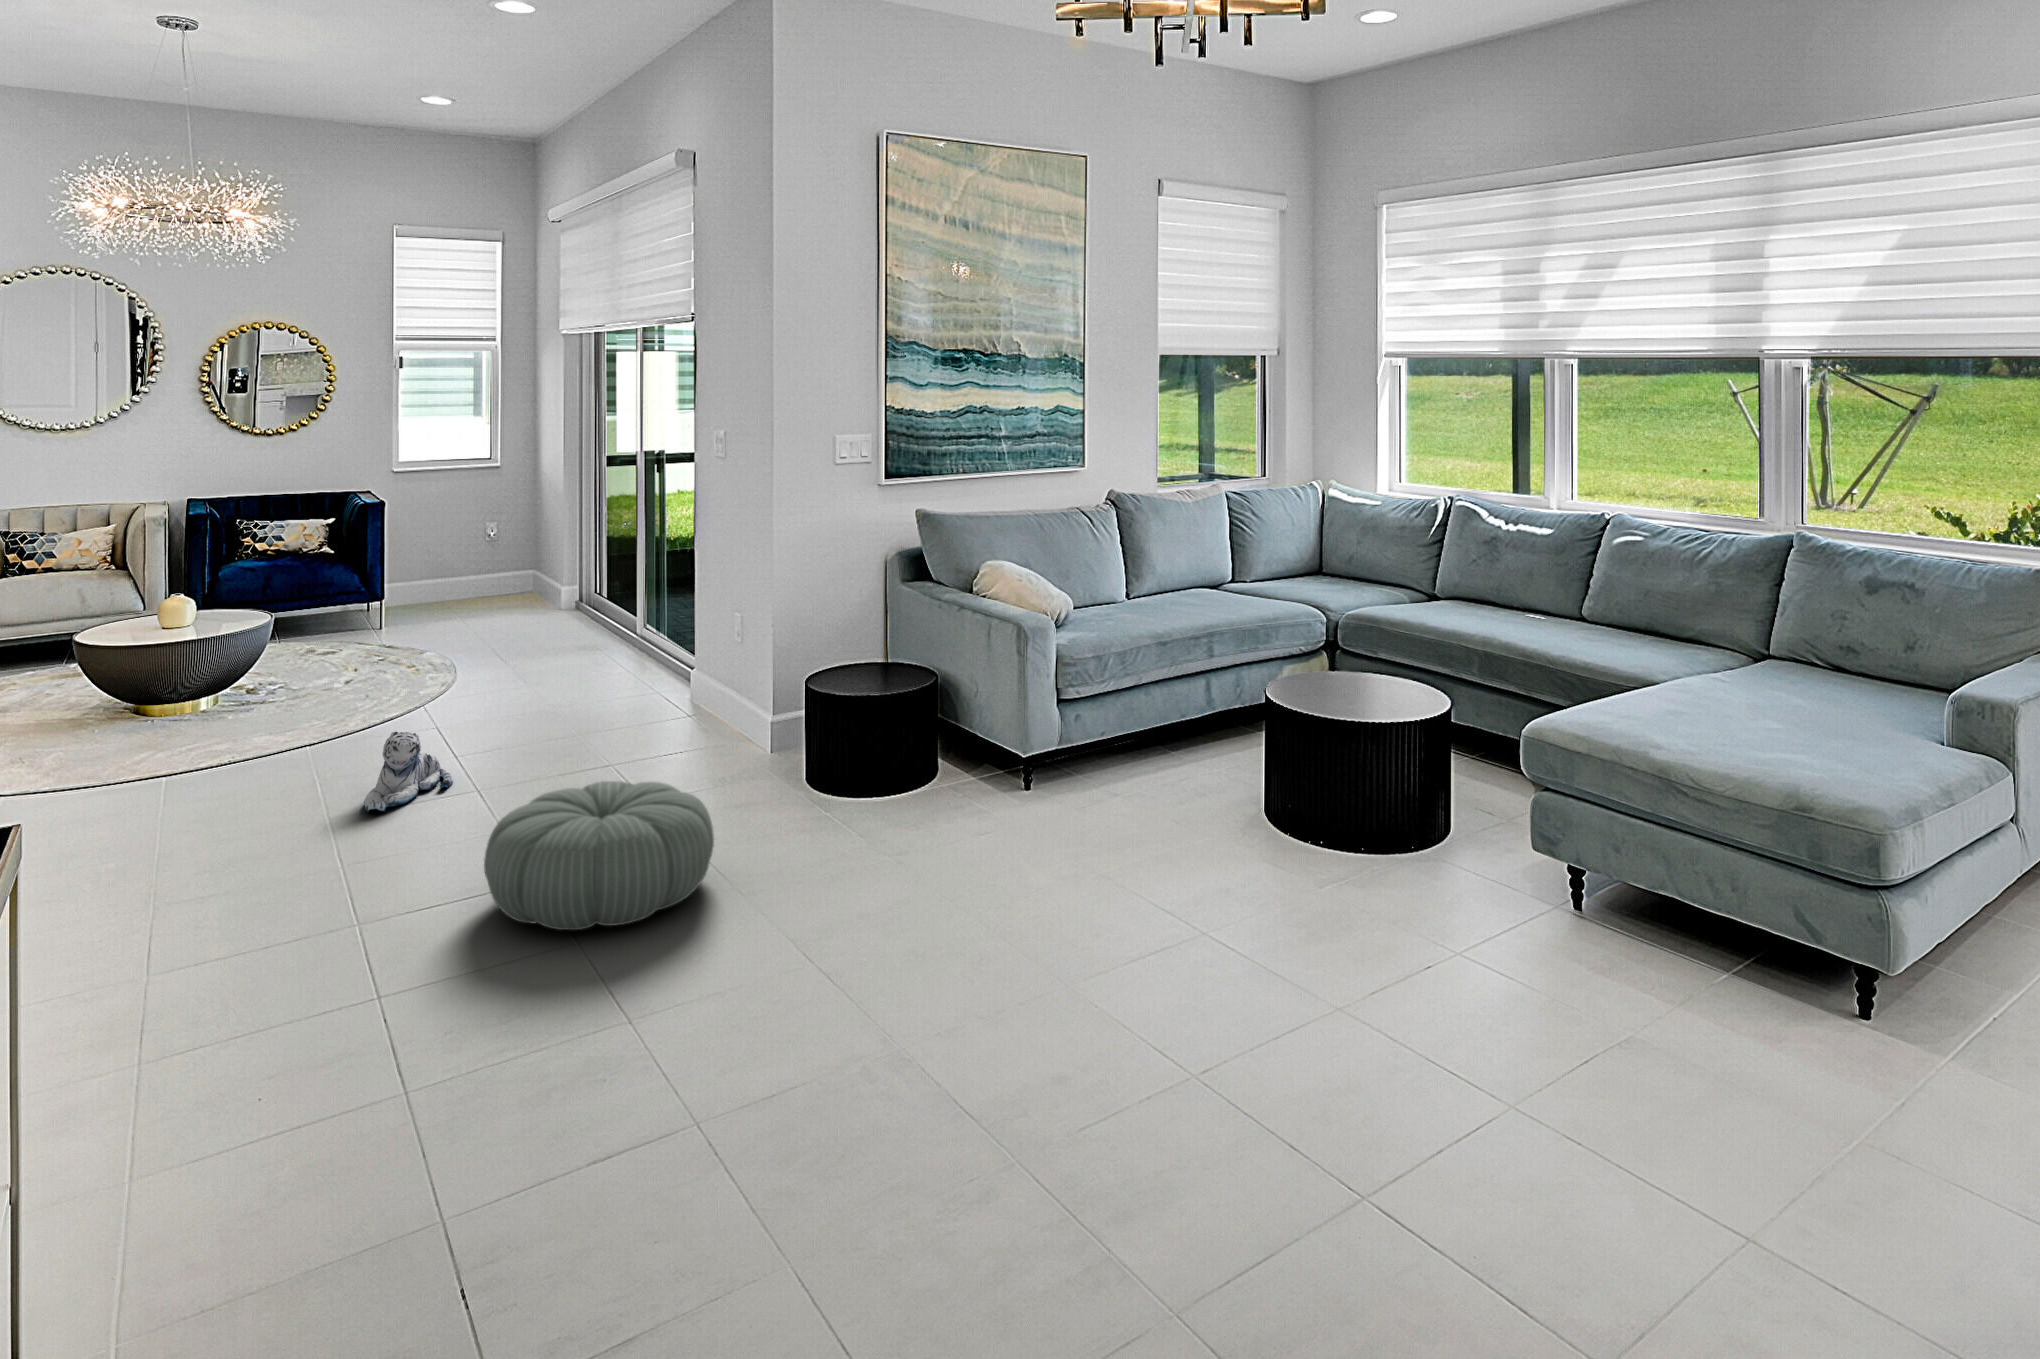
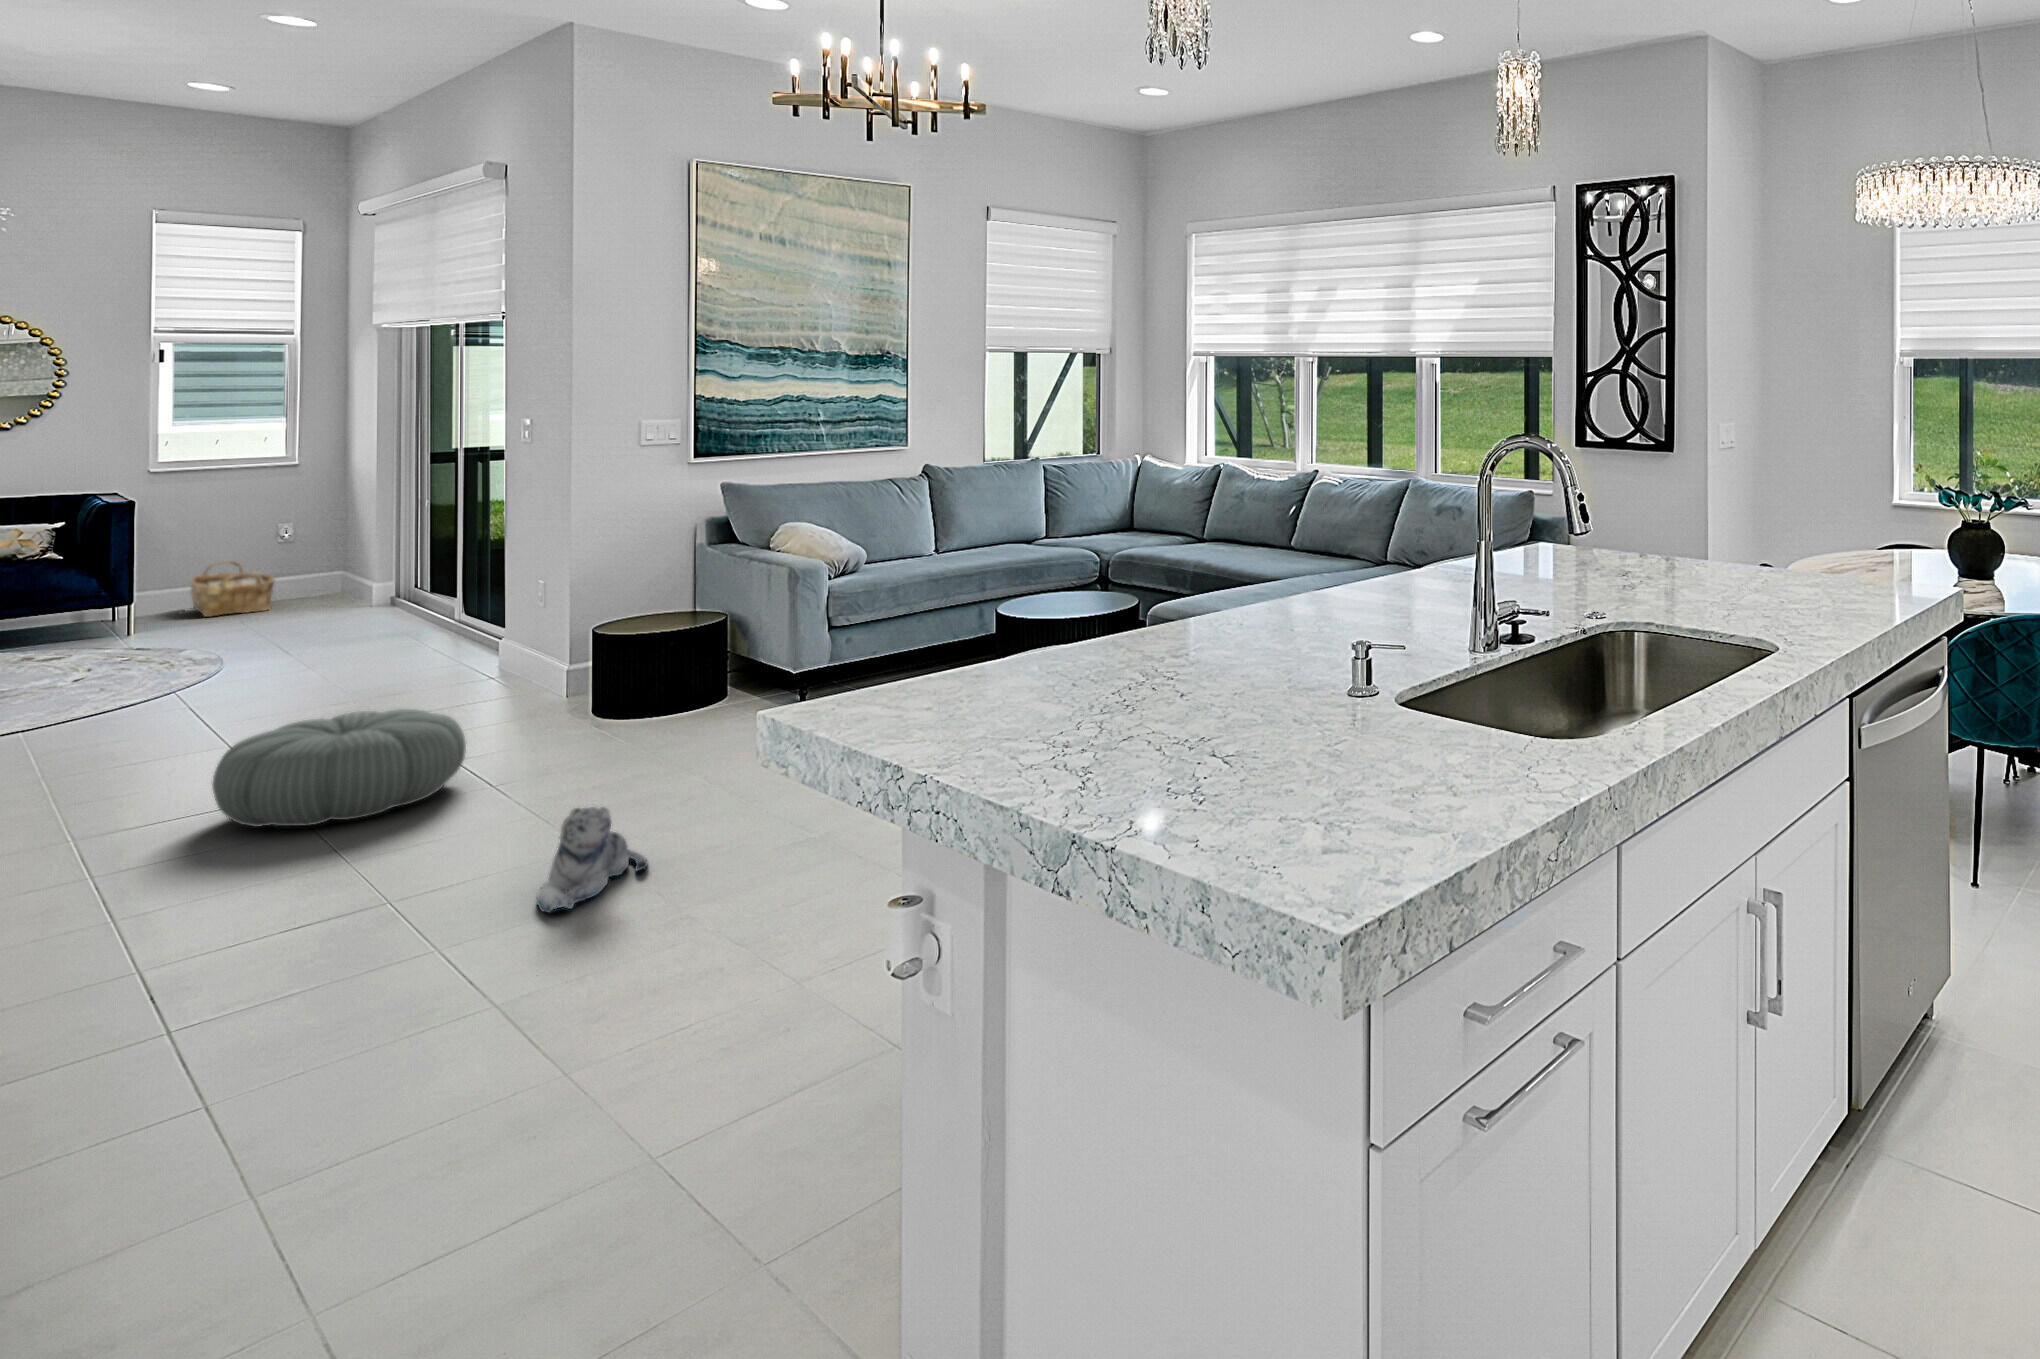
woven basket: none [423,557,485,612] -> present [190,561,274,617]
plush toy: present [364,731,453,813] -> present [537,807,647,913]

